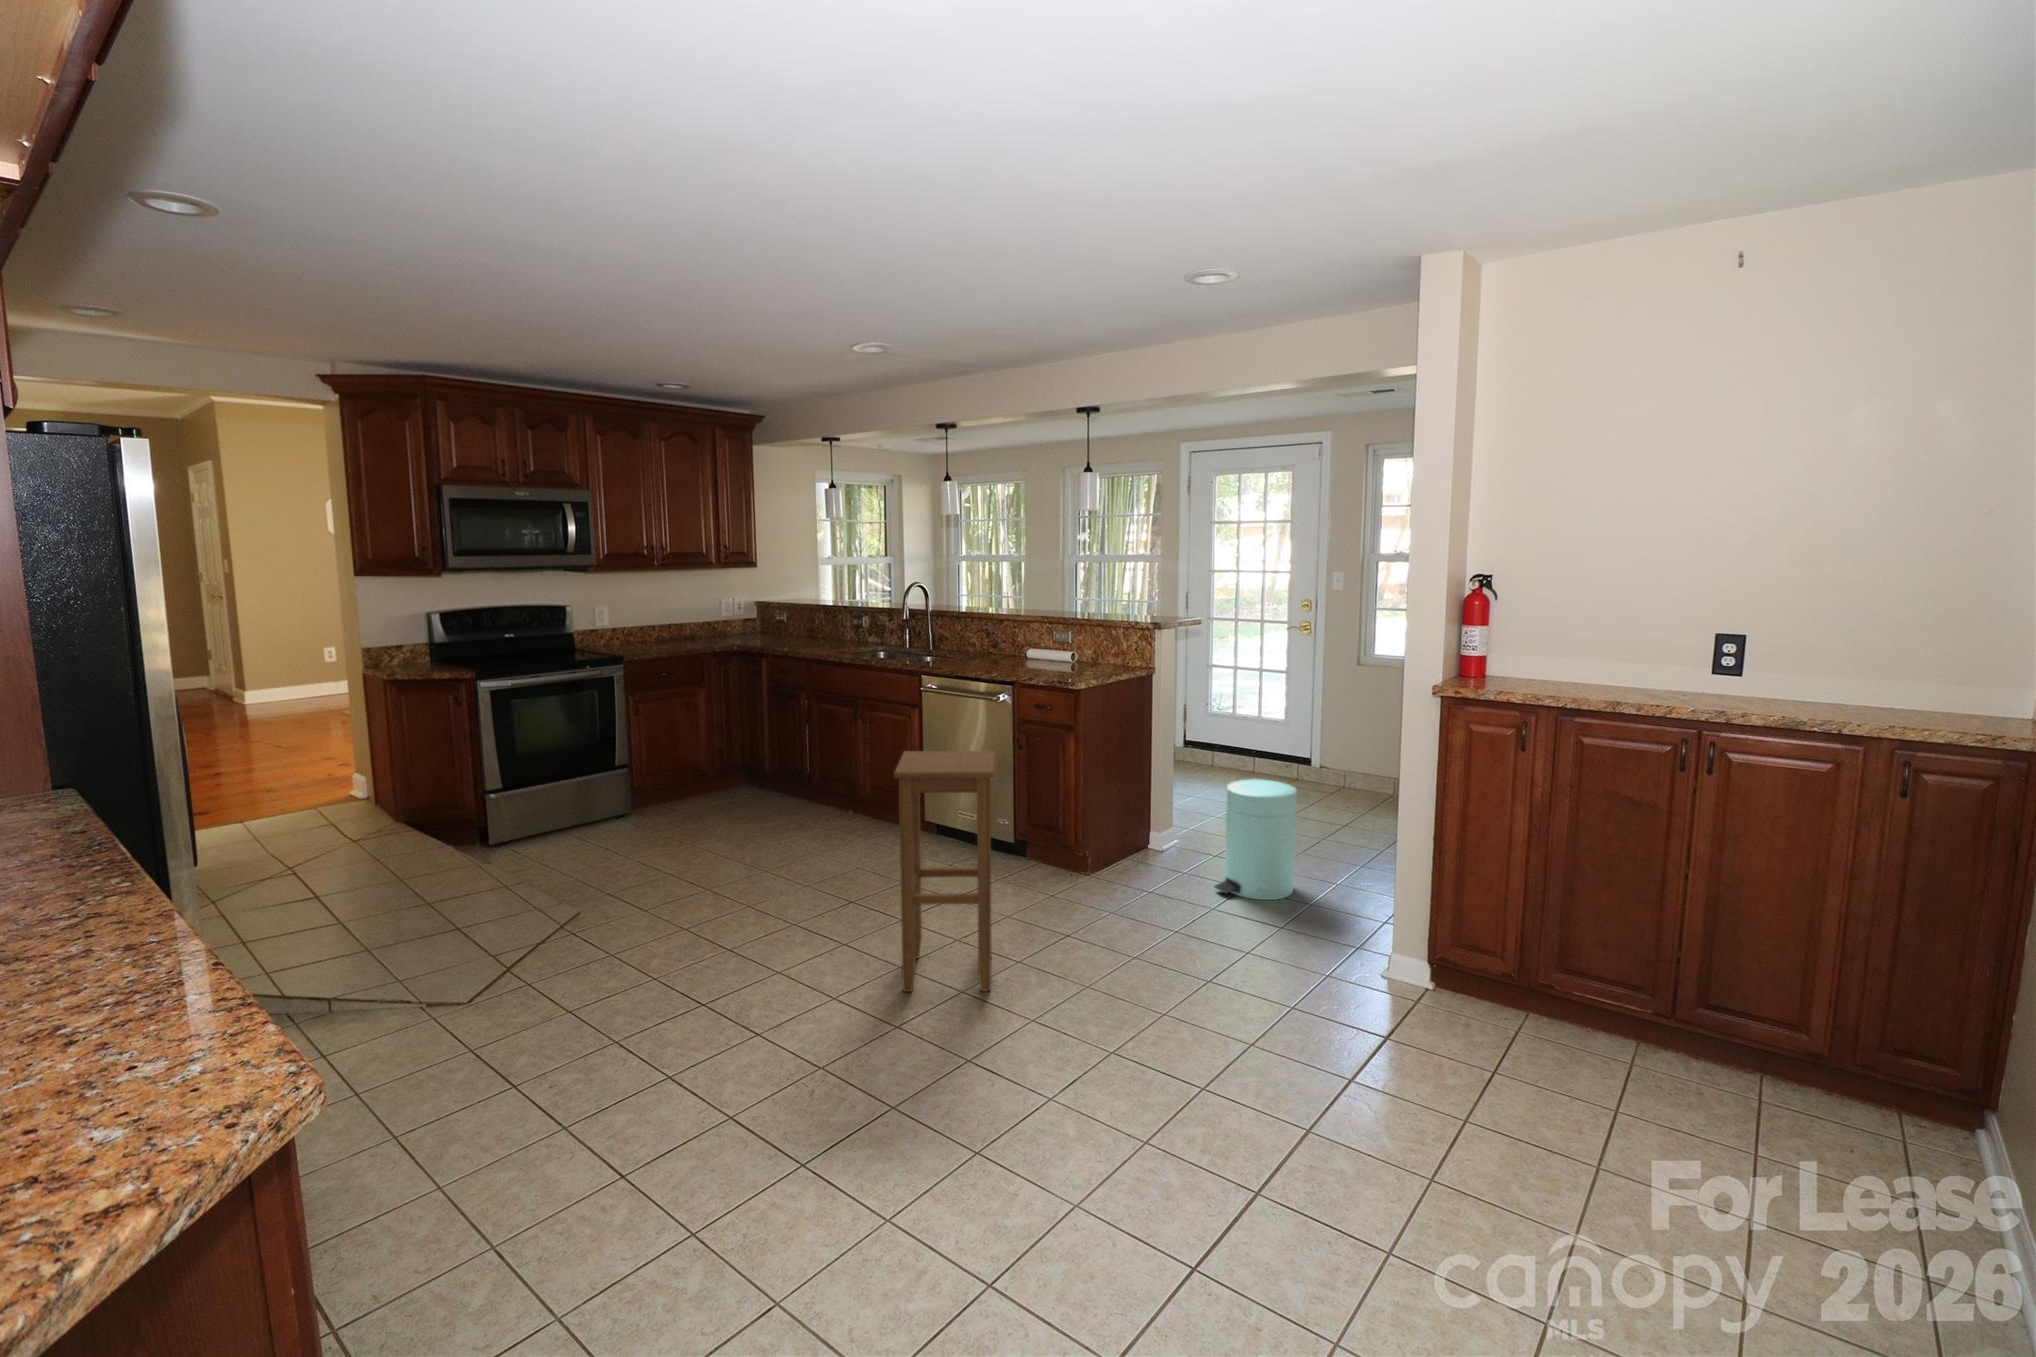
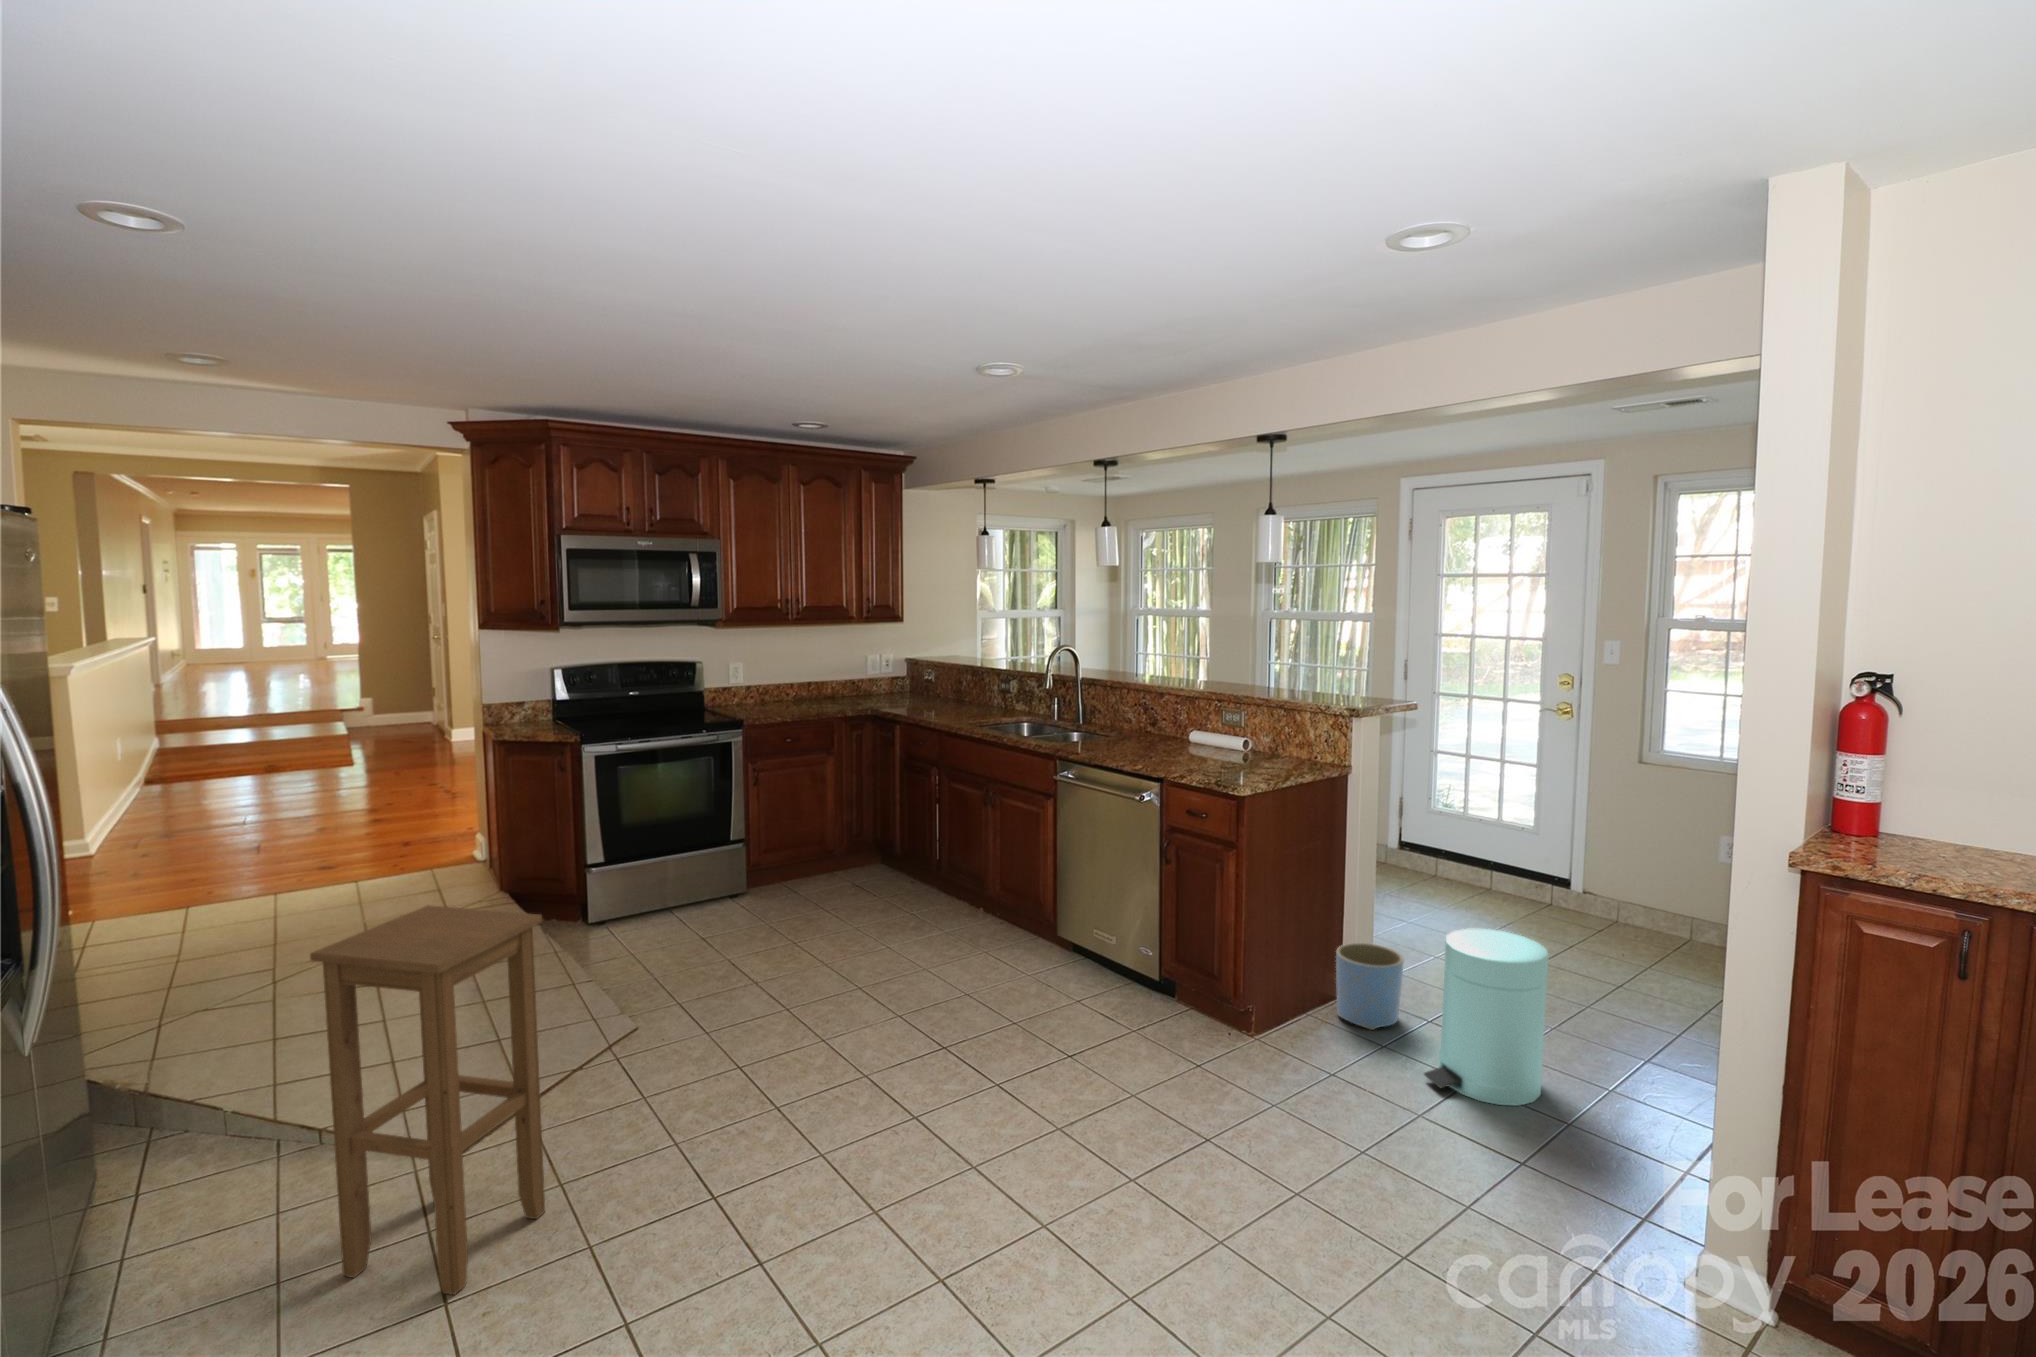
stool: present [894,751,994,992] -> present [310,906,545,1295]
planter: none [1147,804,1196,865] -> present [1336,943,1404,1030]

